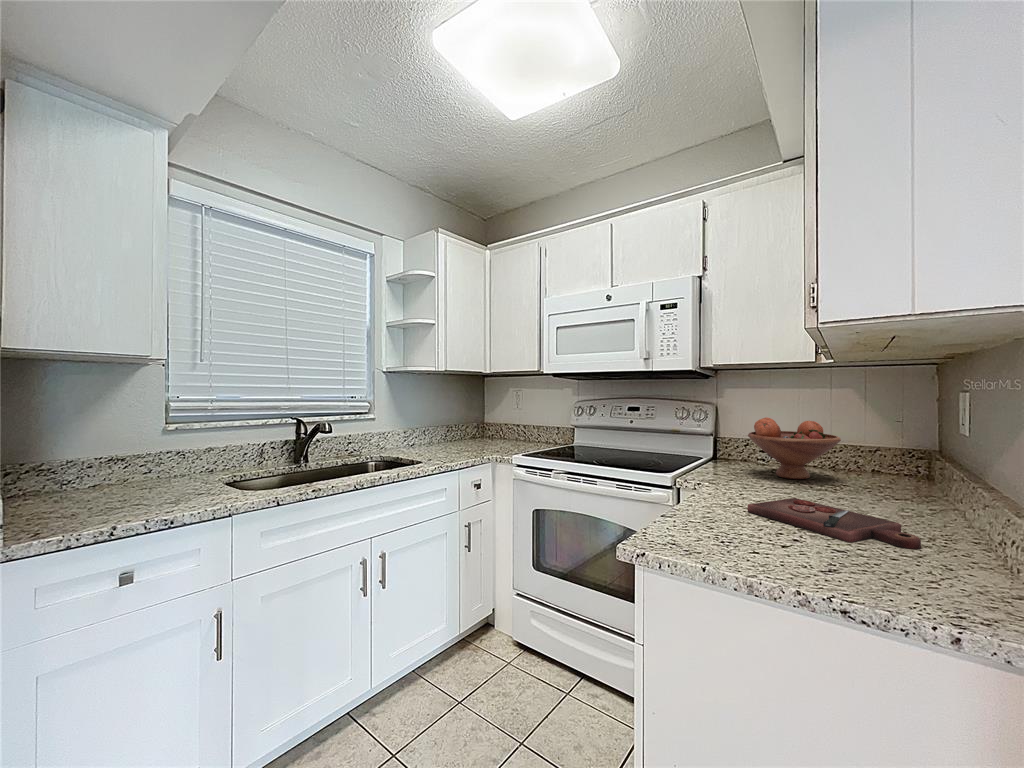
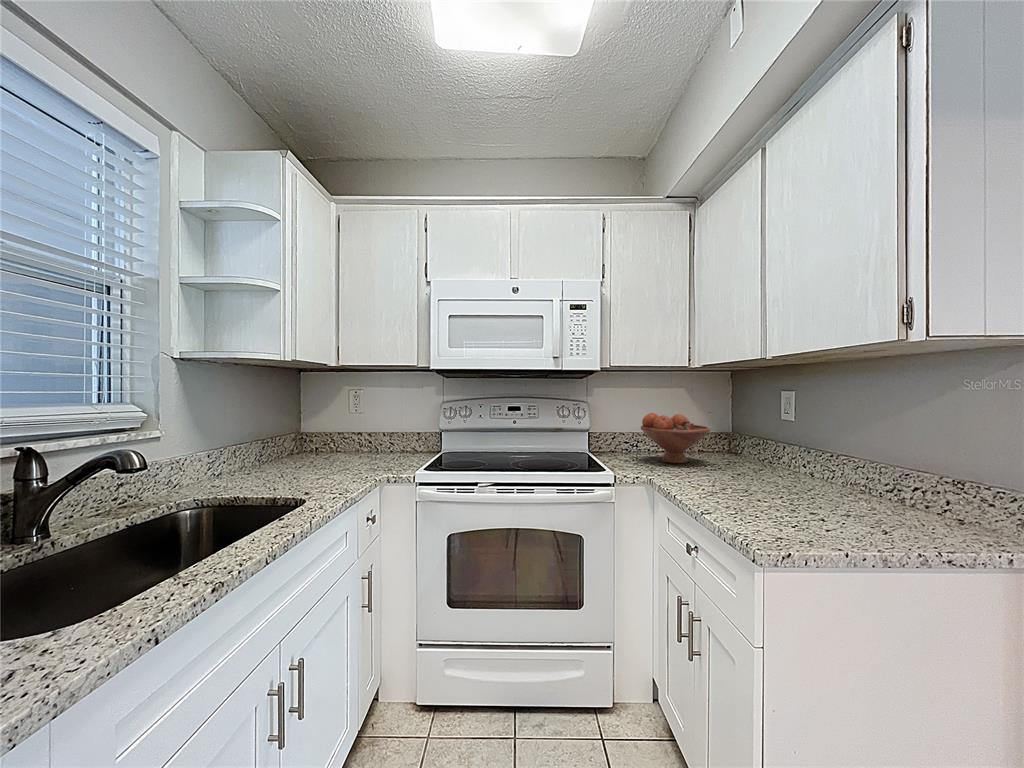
cutting board: present [748,498,921,549] -> none [734,479,867,509]

